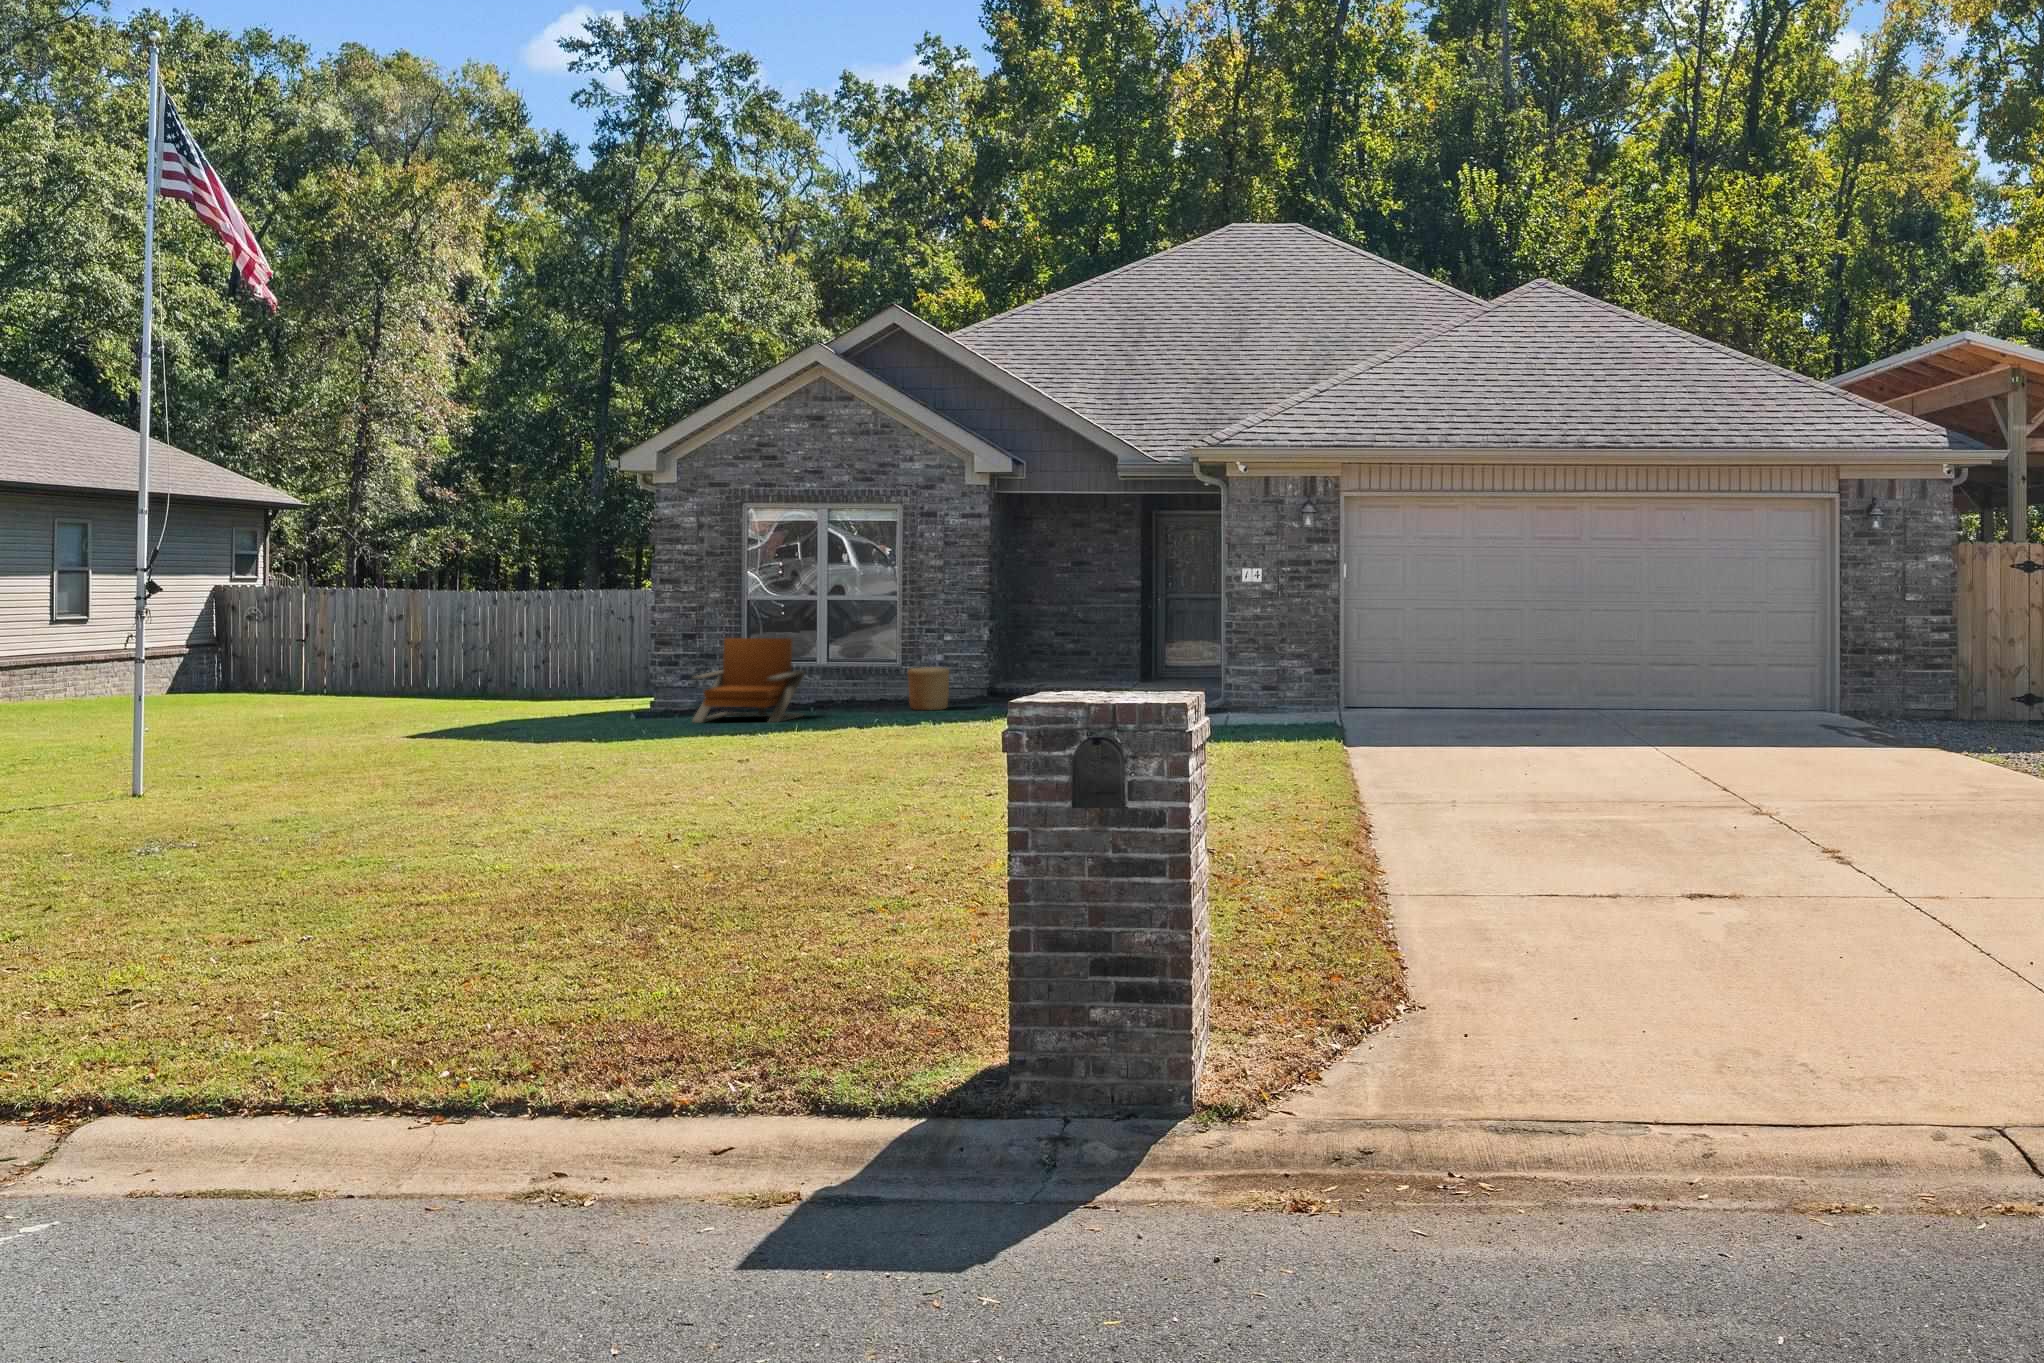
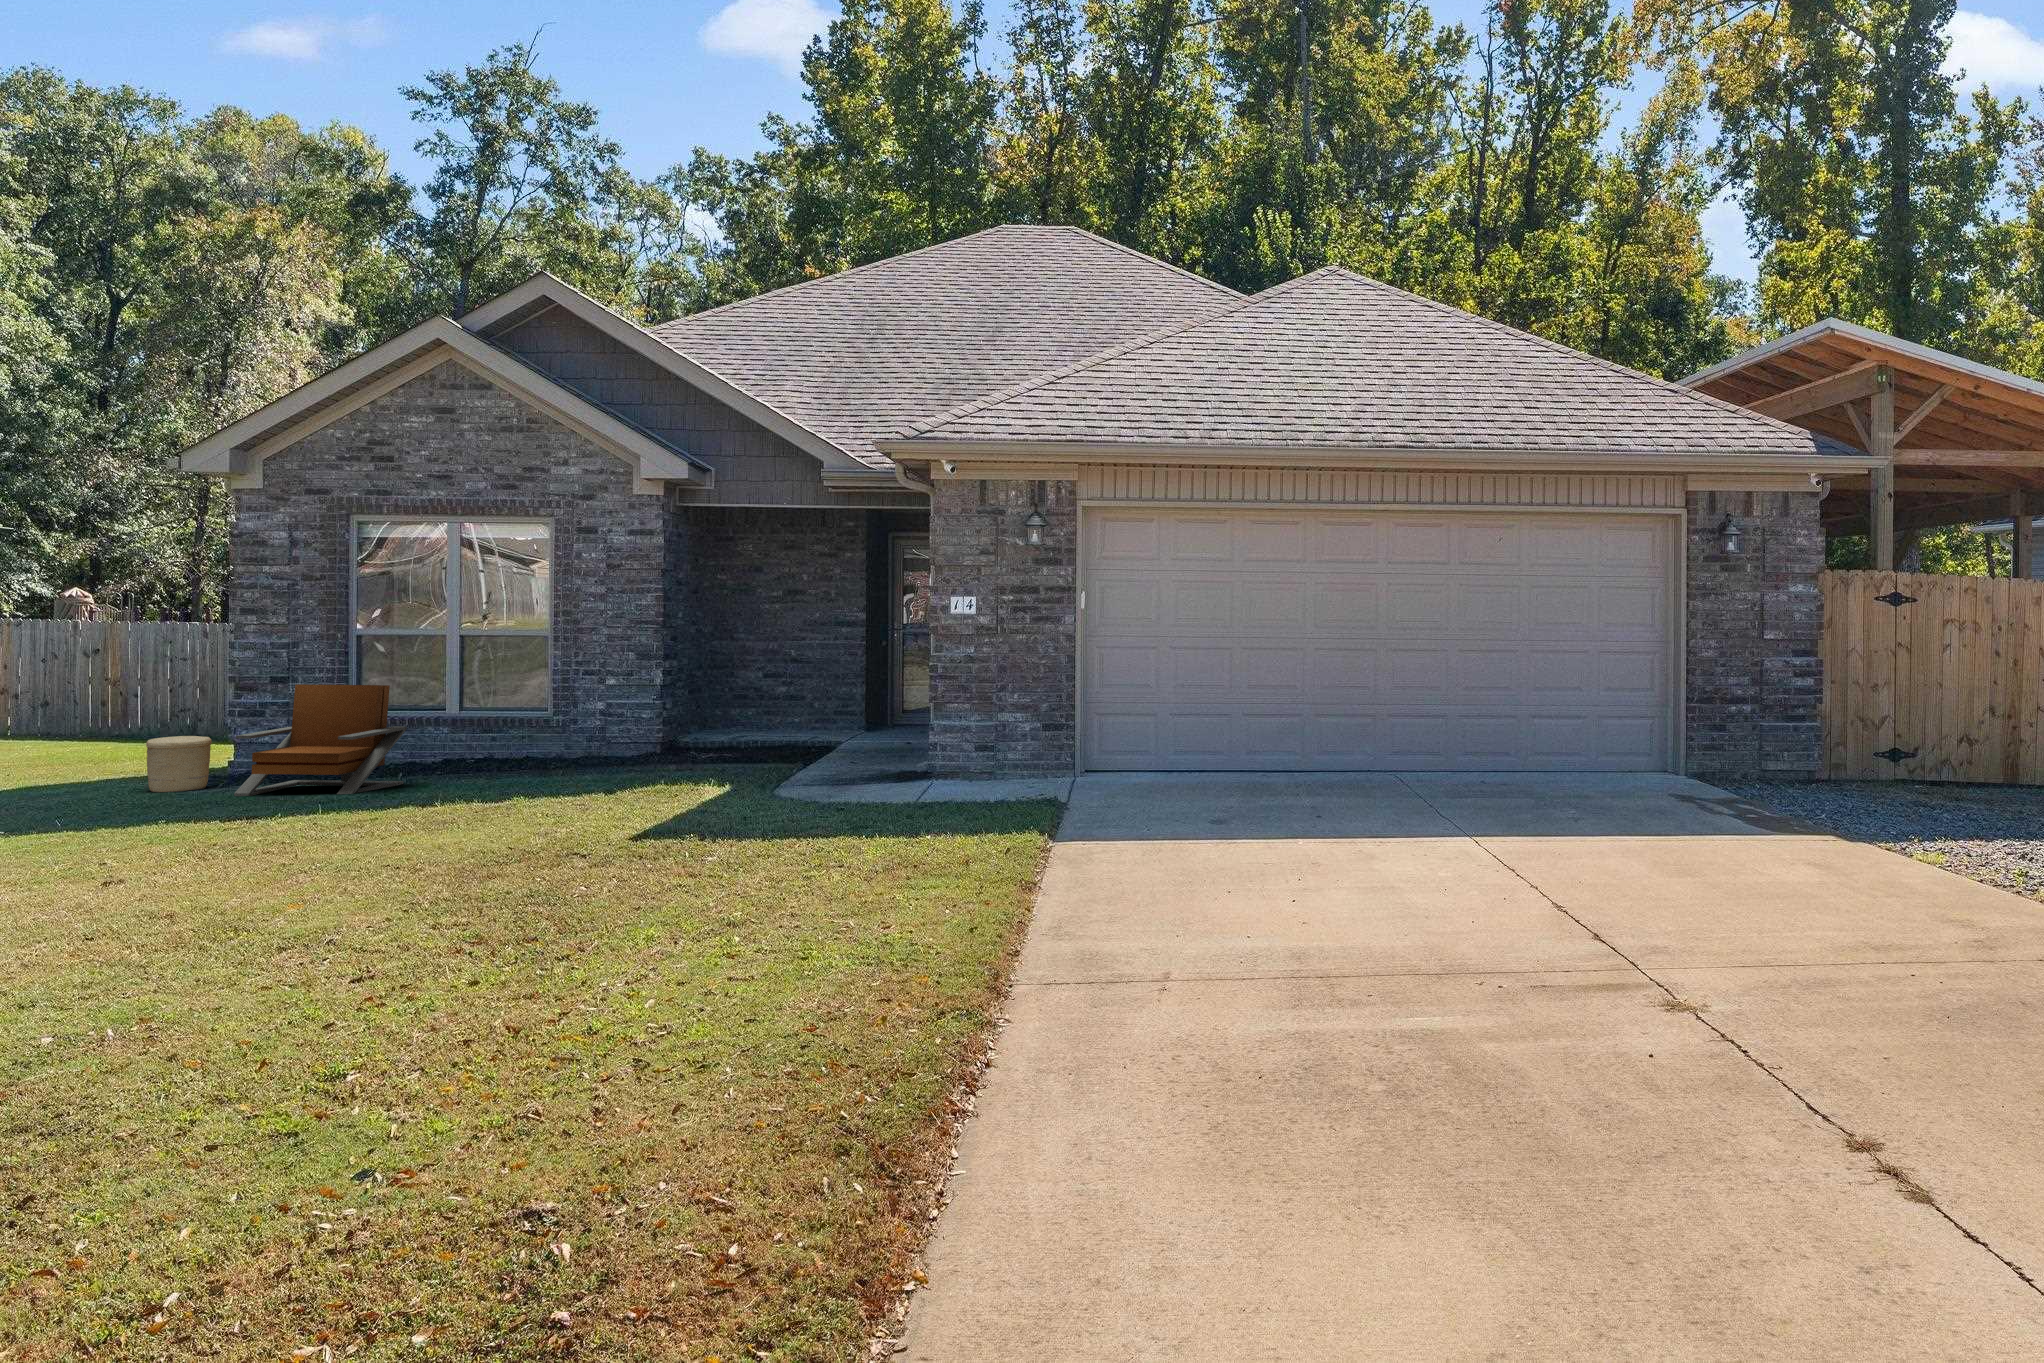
woven basket: present [908,667,950,710] -> present [146,736,212,792]

